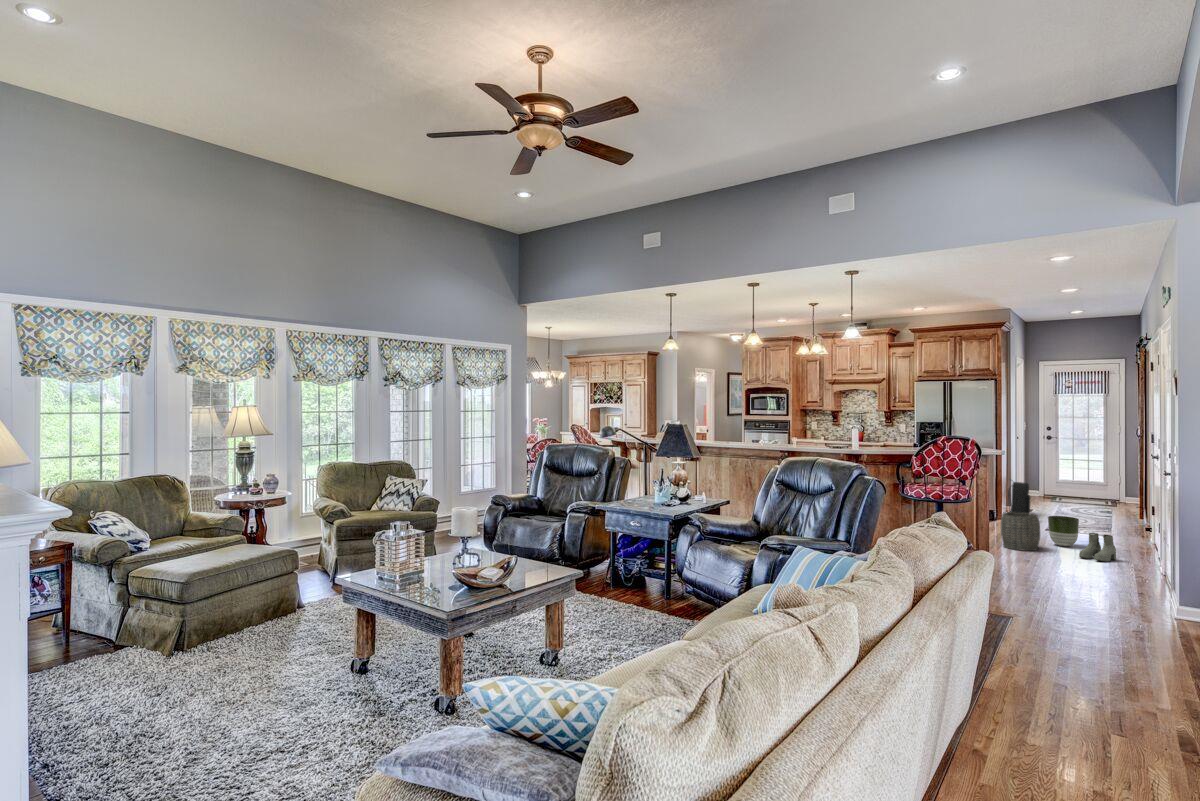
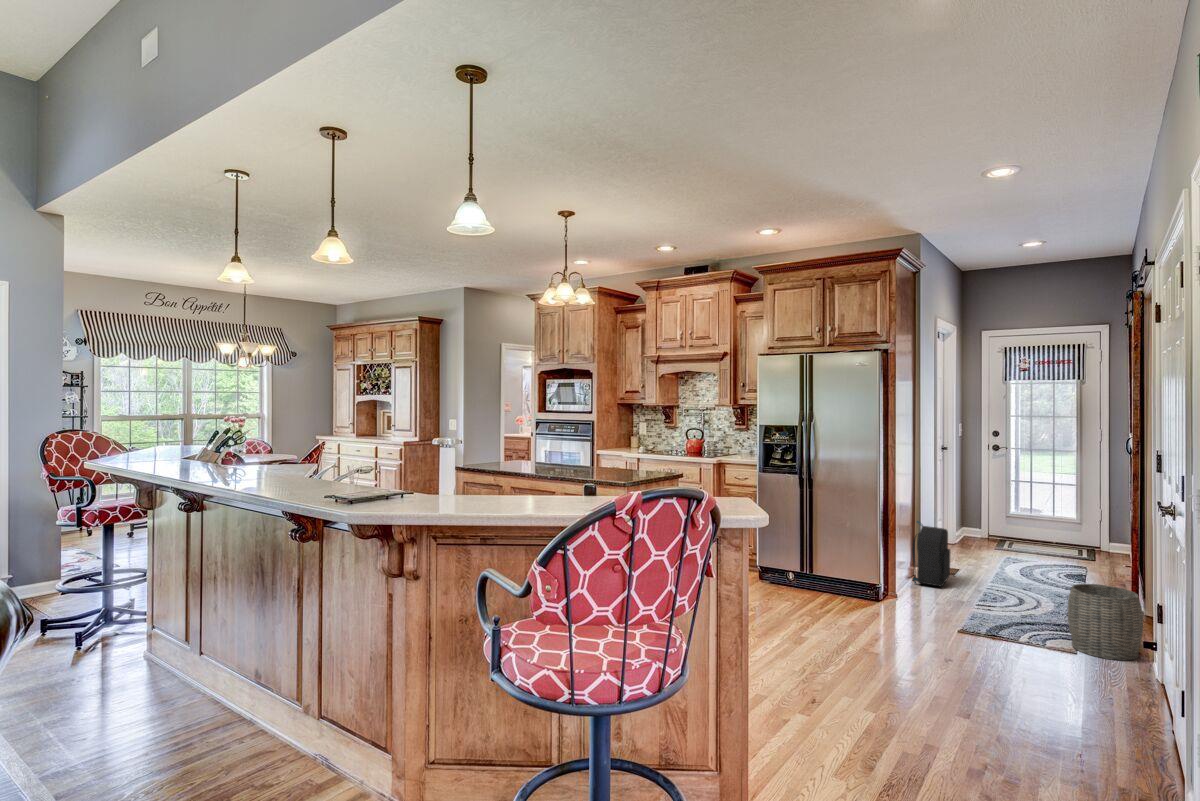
woven basket: present [1001,512,1040,551] -> present [1068,584,1143,660]
planter: present [1048,516,1079,546] -> none [948,618,1008,686]
boots: present [1079,533,1116,562] -> none [998,677,1079,756]

